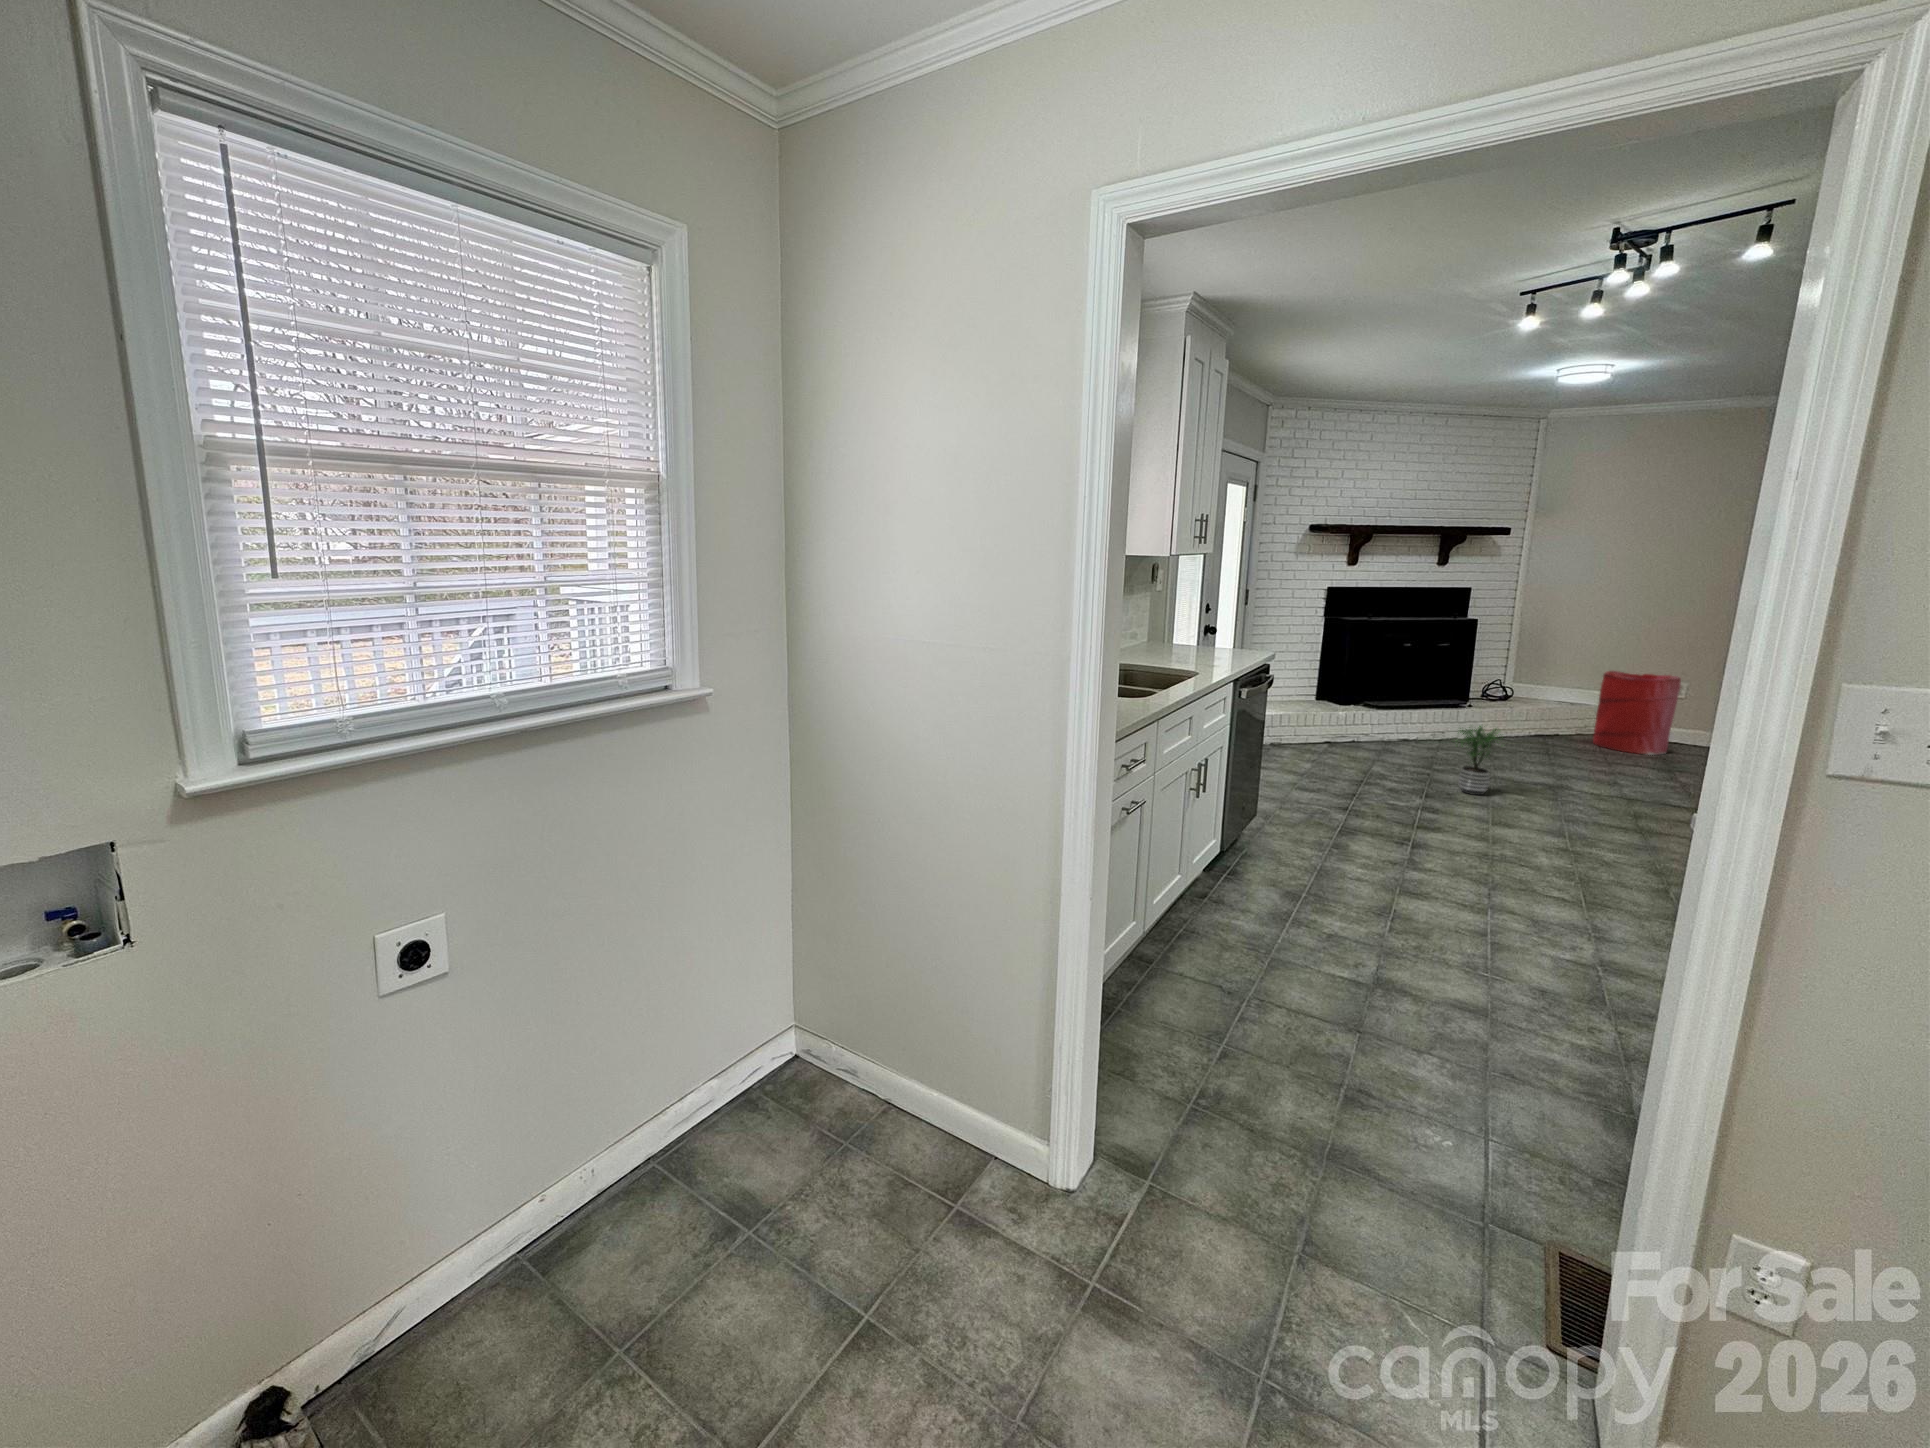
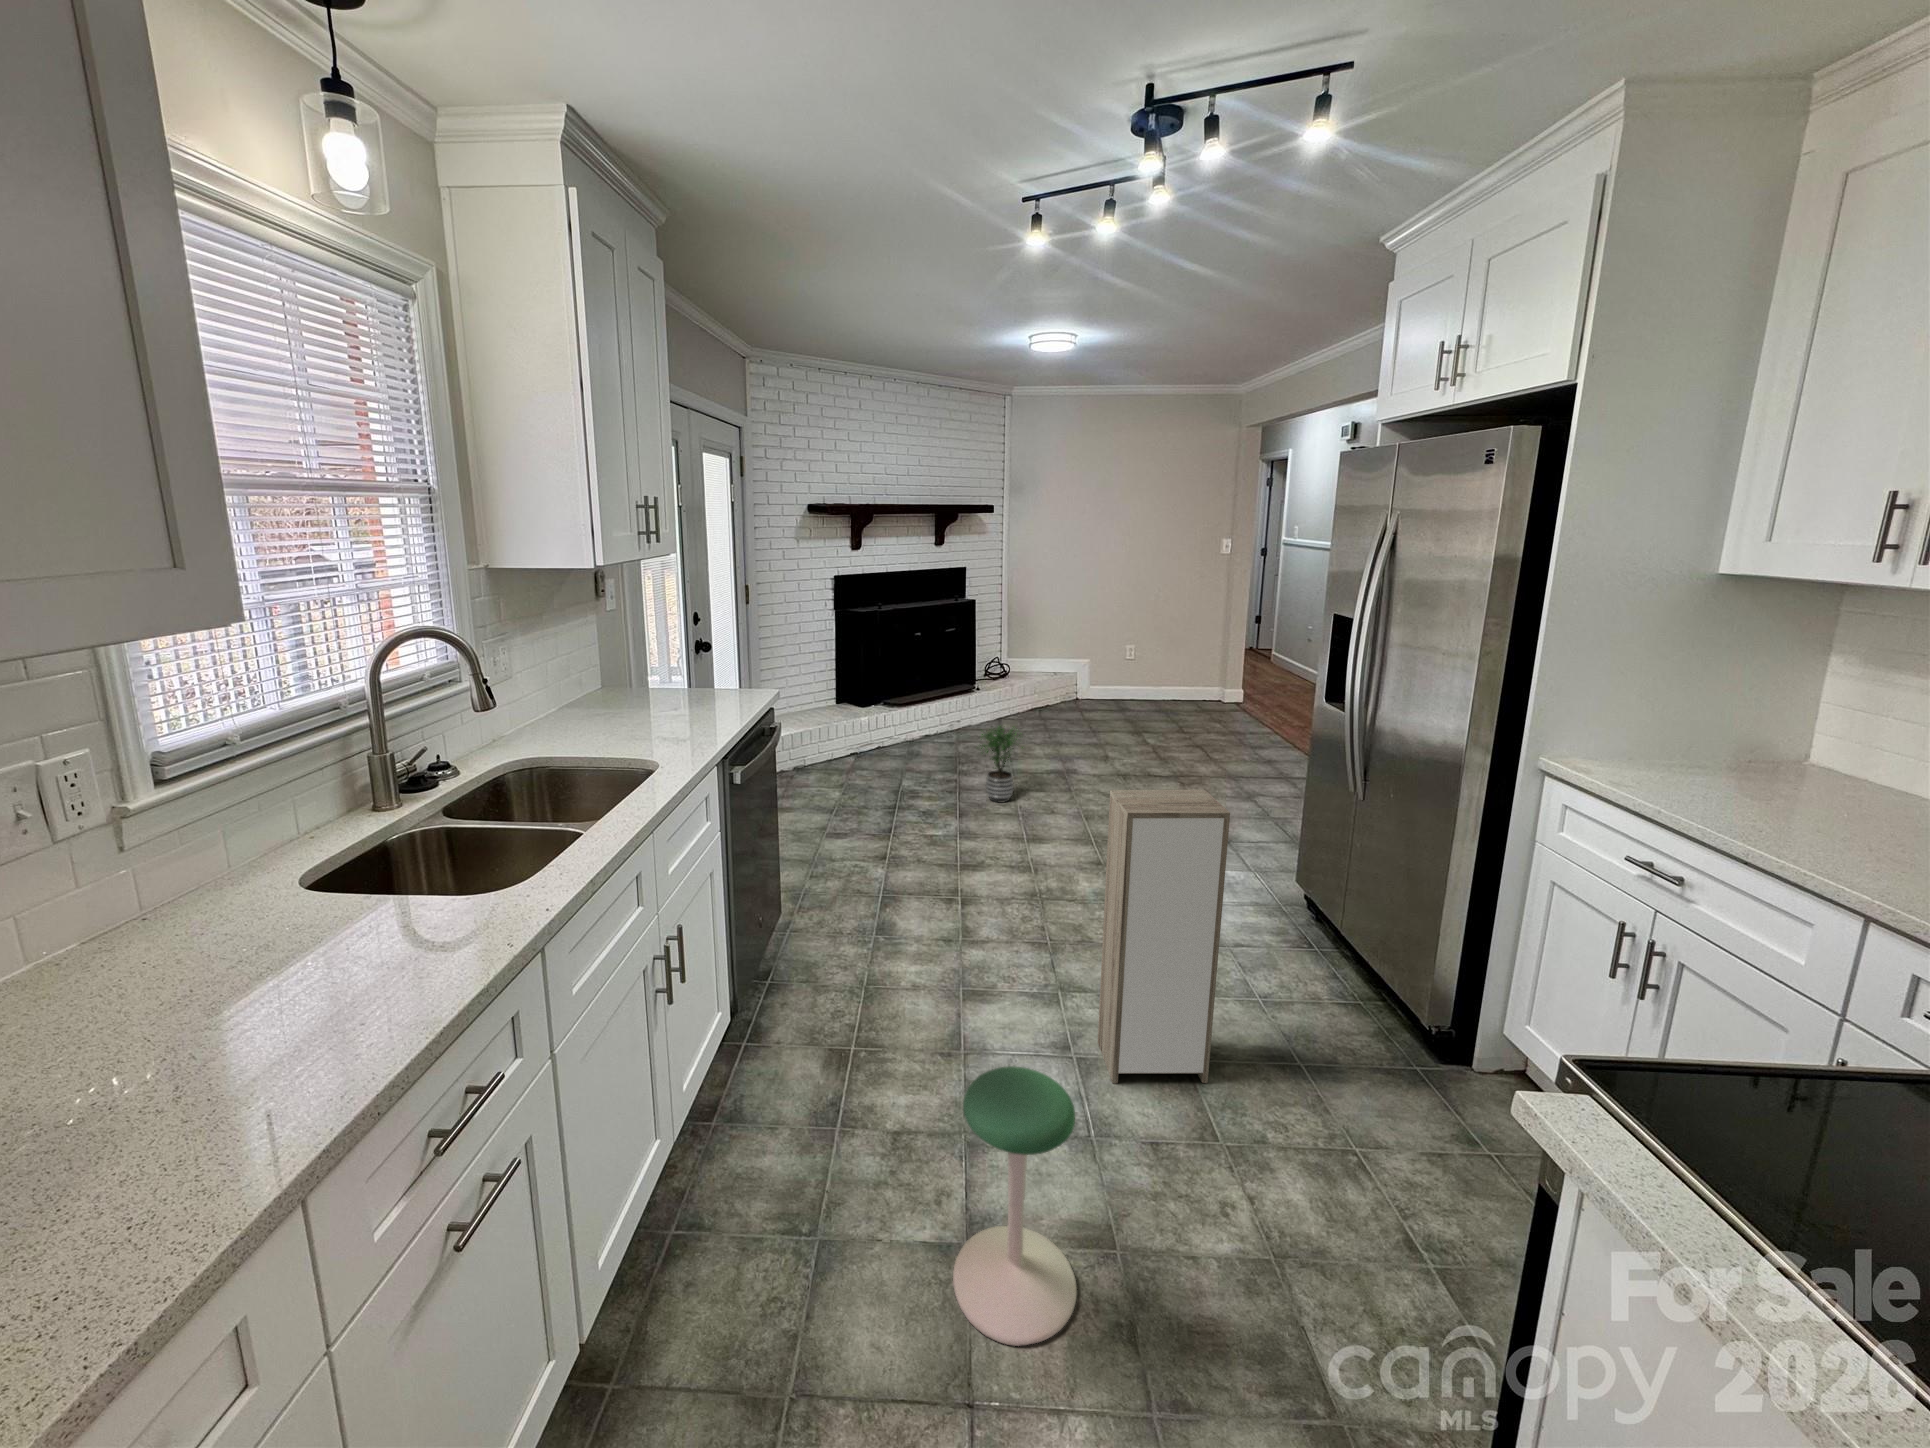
laundry hamper: present [1593,671,1681,755] -> none [1072,640,1129,716]
storage cabinet: none [1514,732,1650,972] -> present [1097,790,1230,1083]
stool: none [1360,860,1458,1015] -> present [953,1066,1077,1346]

